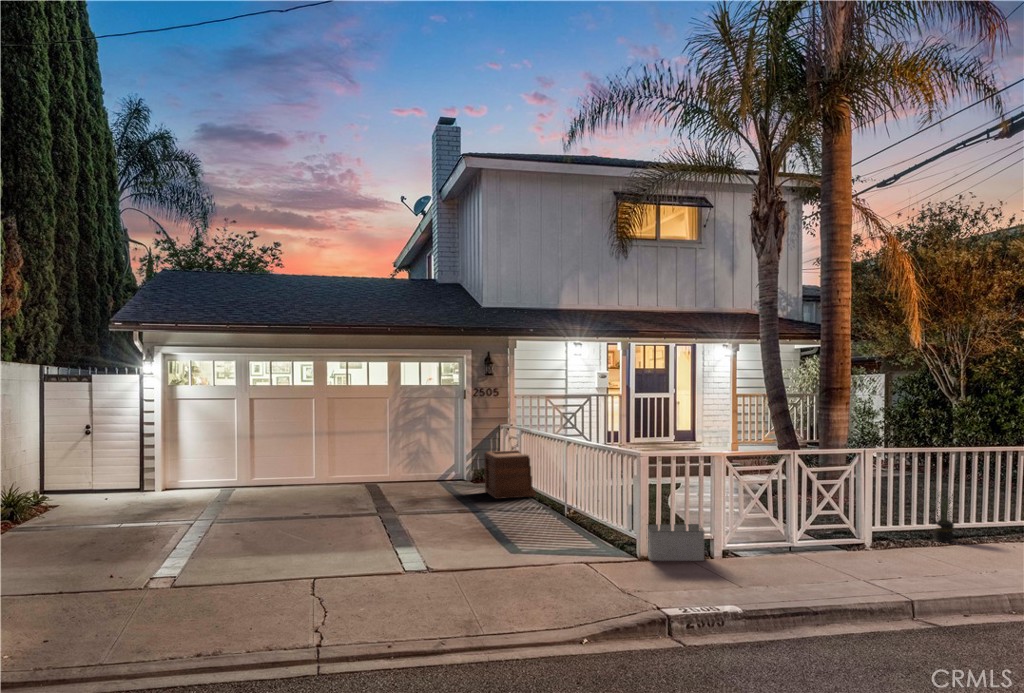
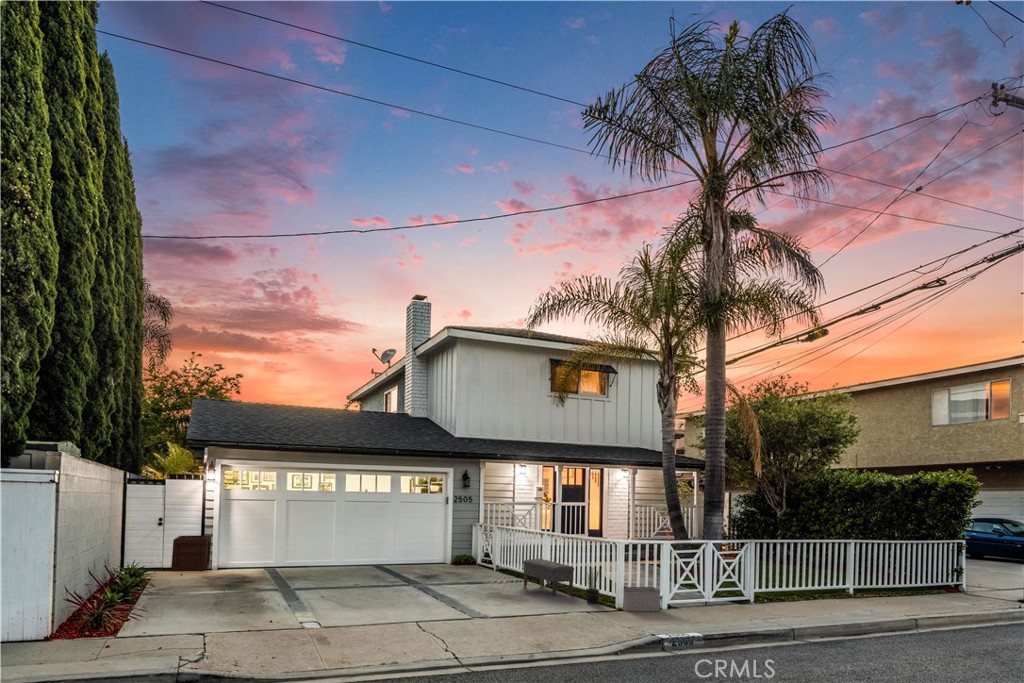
wooden crate: present [484,450,536,499] -> present [171,535,211,571]
bench: none [534,478,597,533] -> present [523,559,574,596]
potted plant: present [930,487,954,543] -> present [586,569,599,604]

